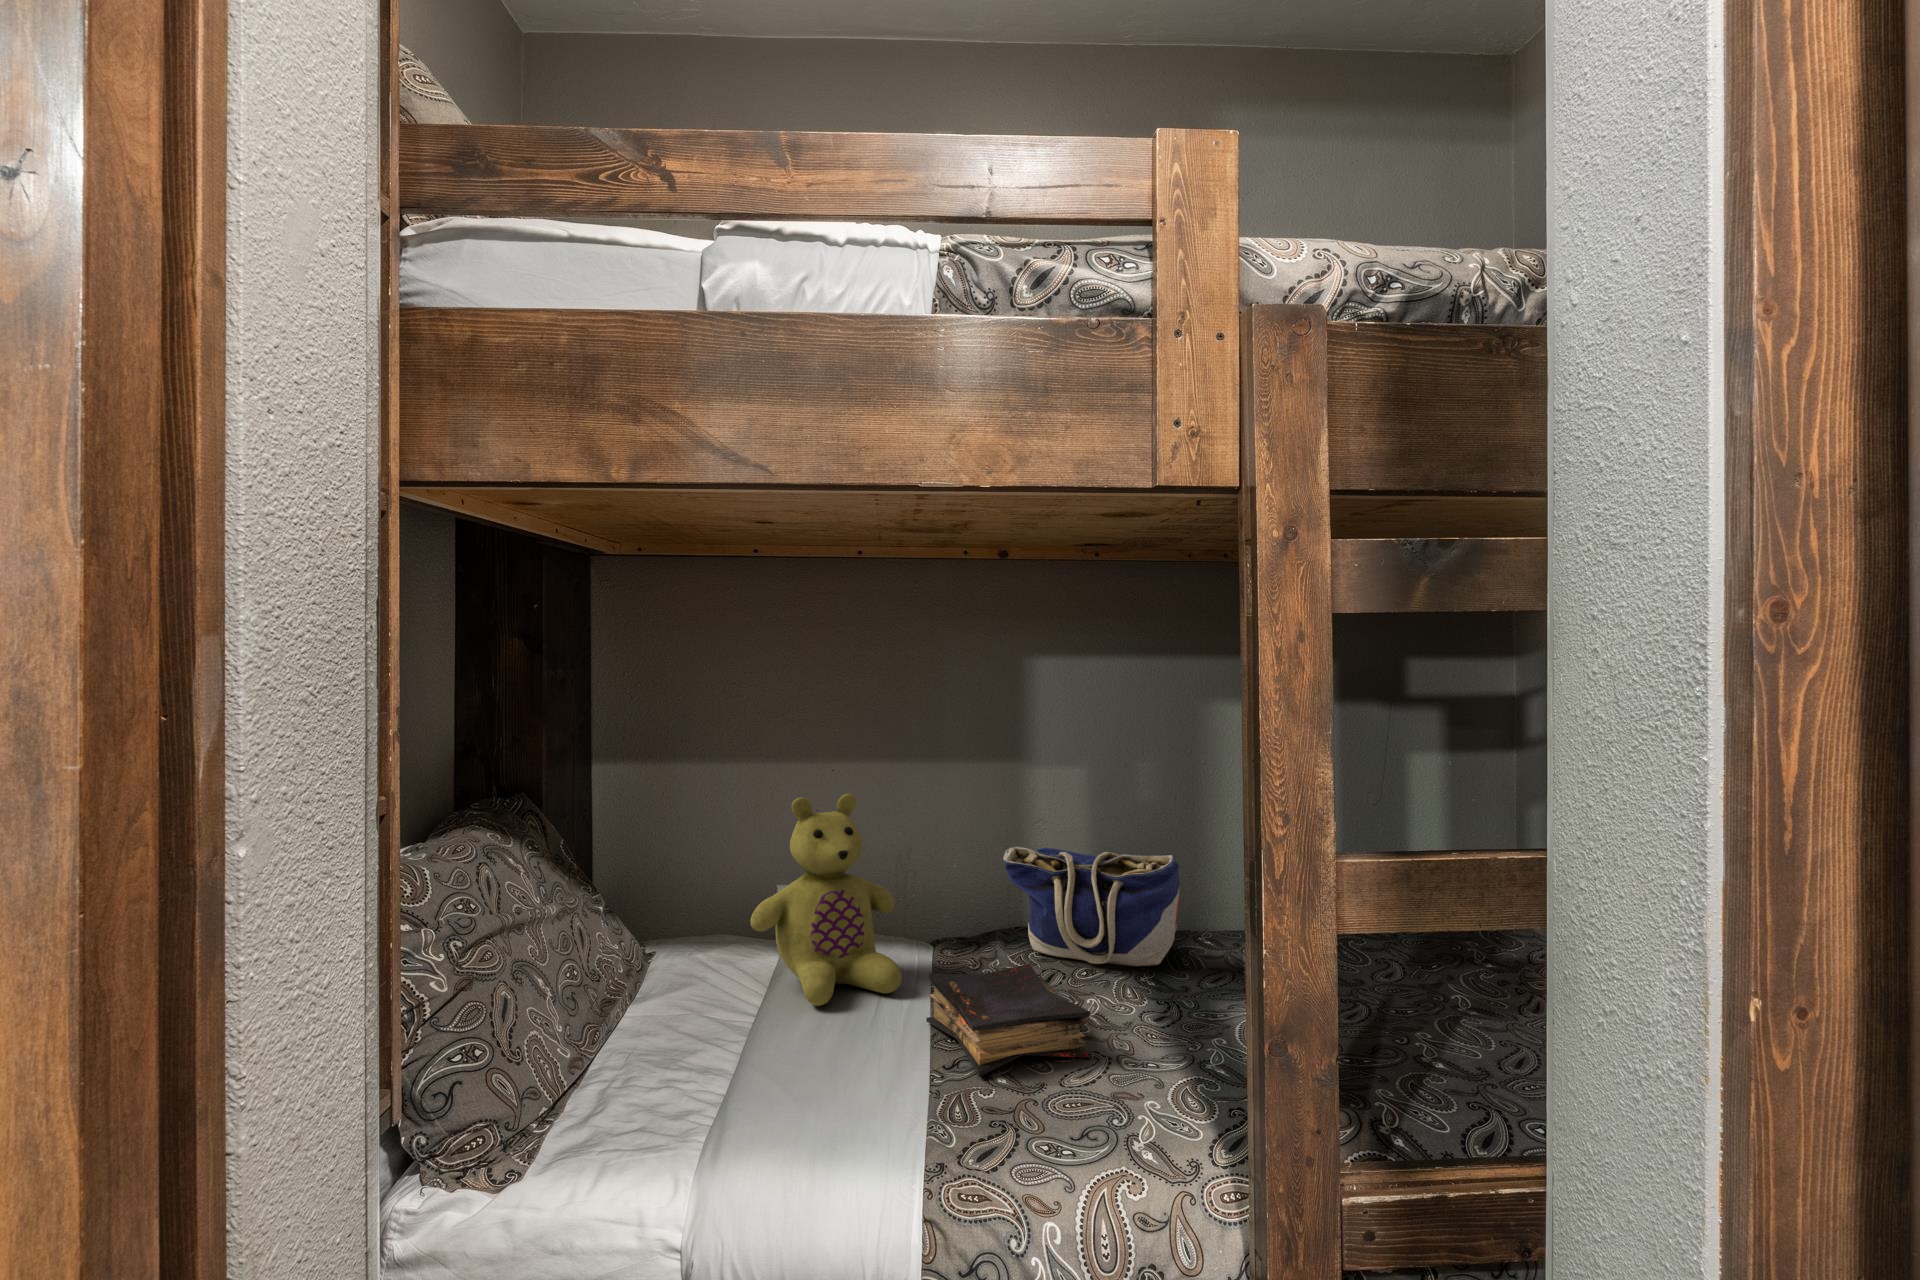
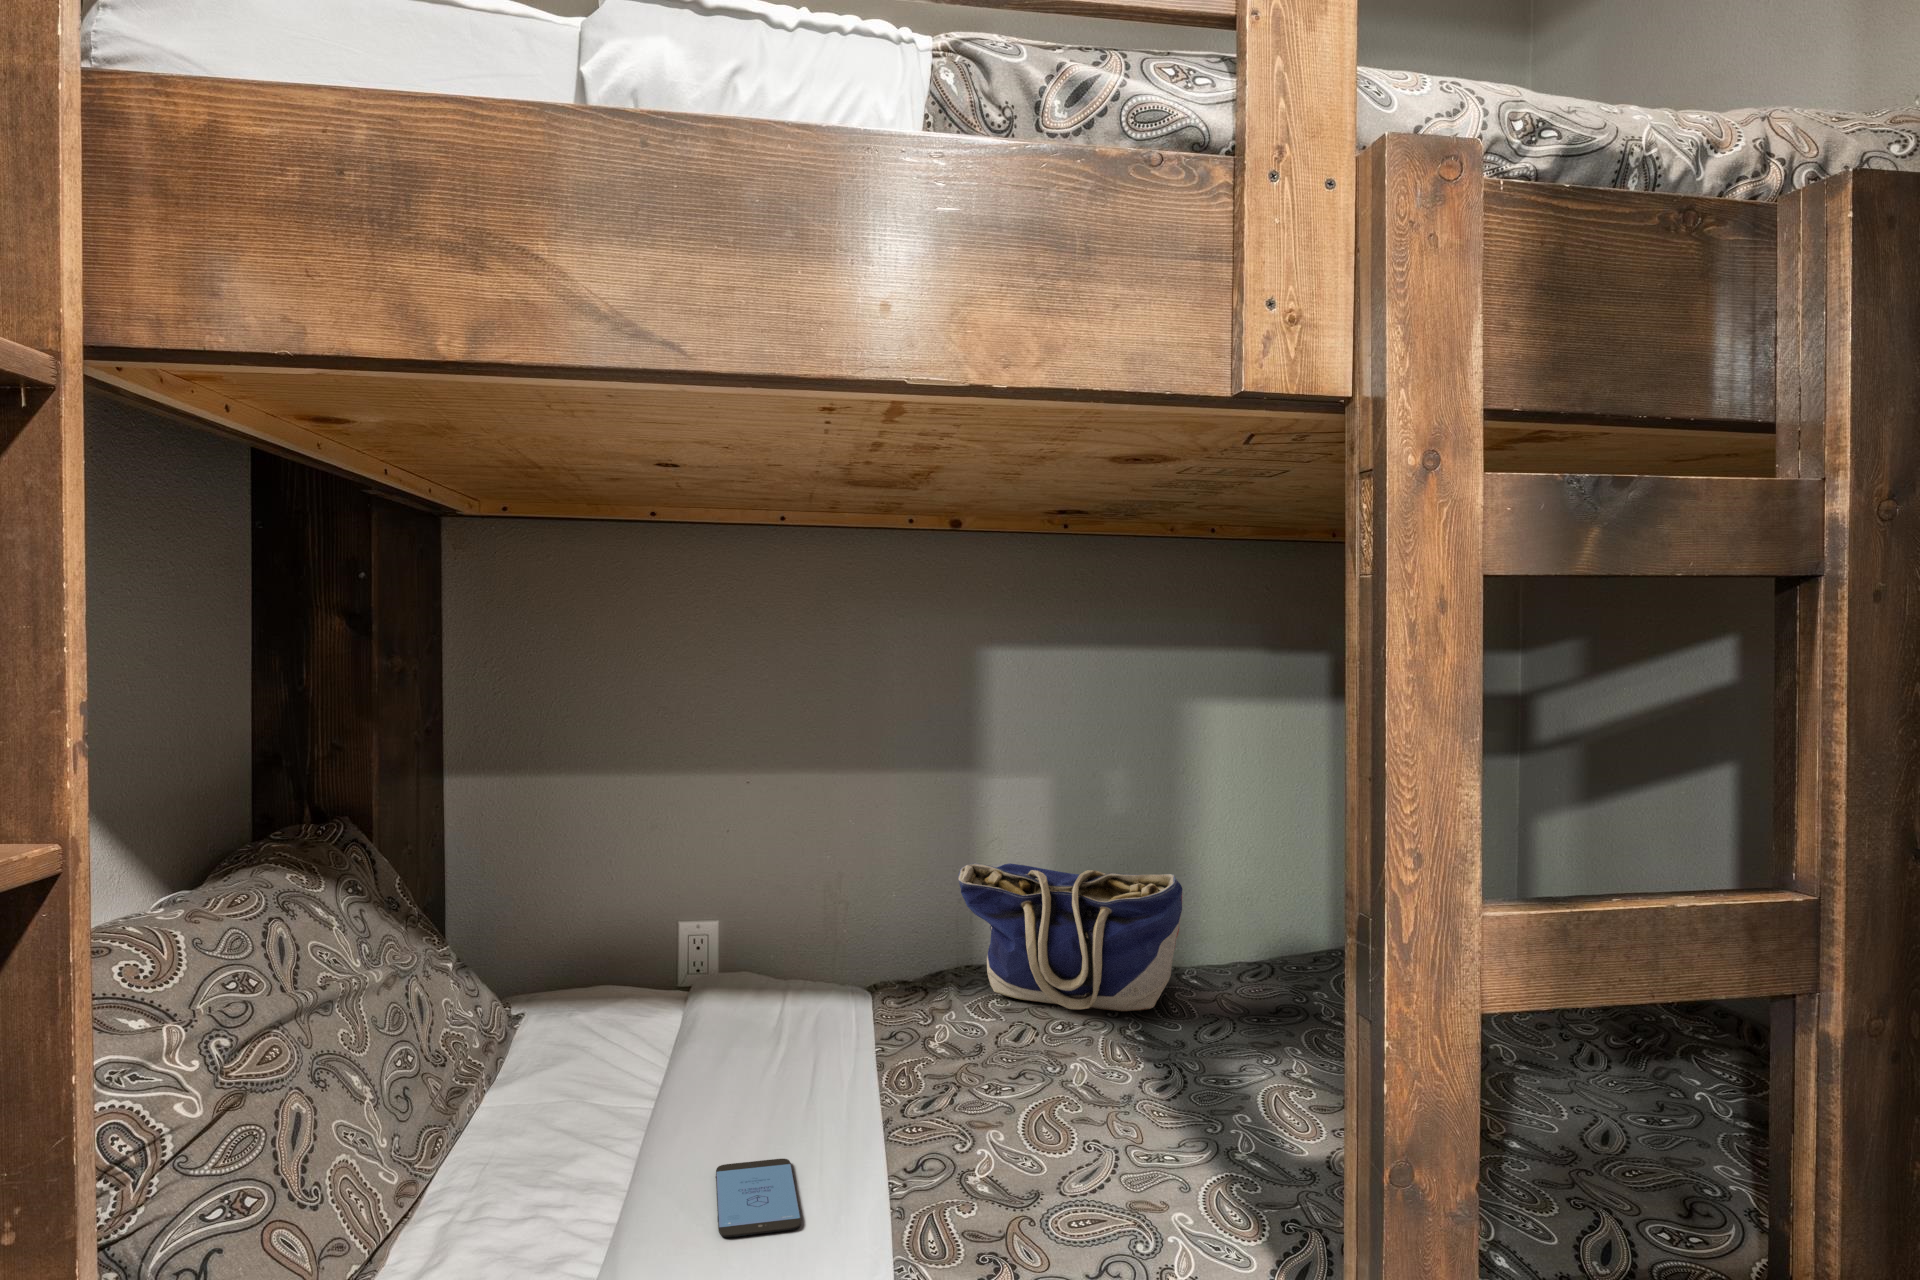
stuffed bear: present [750,794,902,1006] -> none [634,801,835,1083]
book: present [926,964,1092,1077] -> none [873,1021,1097,1187]
smartphone: none [802,1055,862,1101] -> present [716,1159,801,1237]

